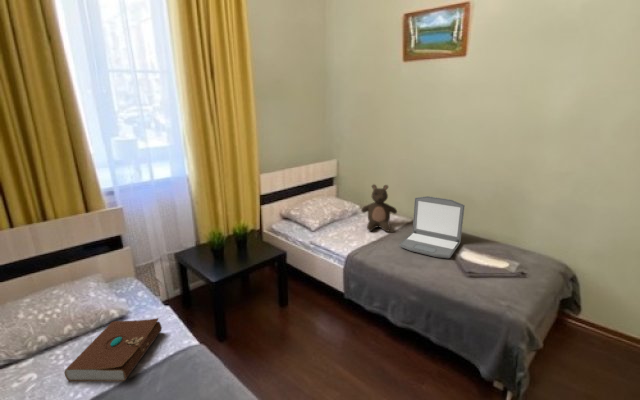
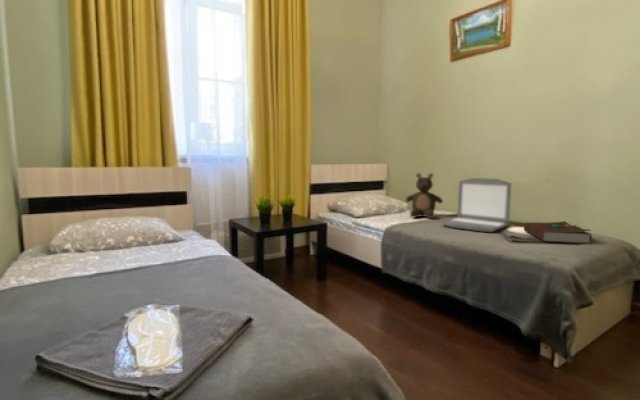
book: present [65,318,162,381] -> present [524,221,592,244]

